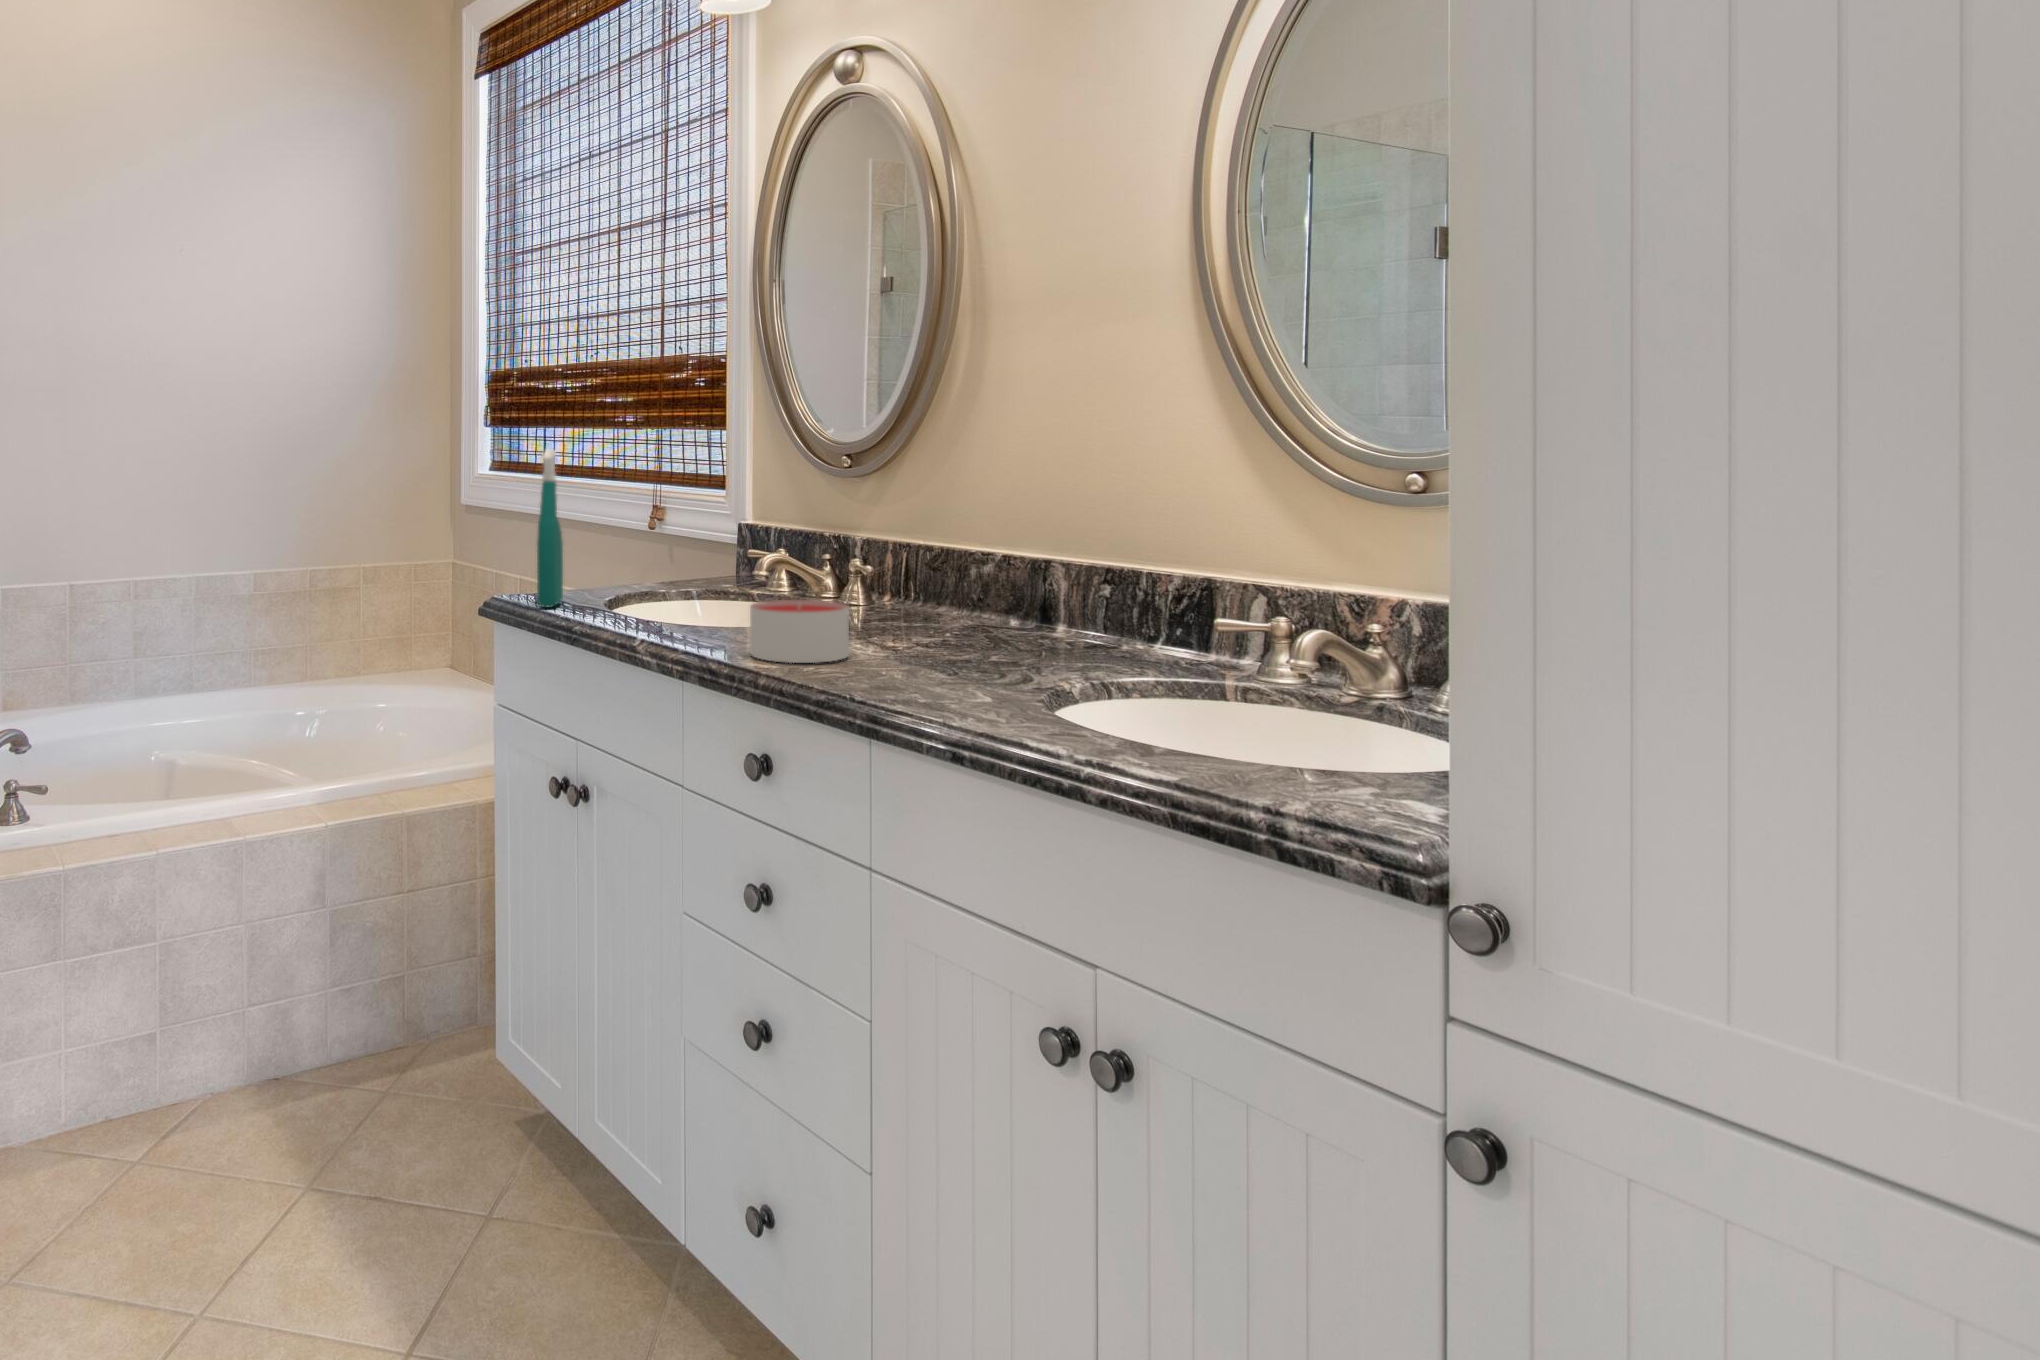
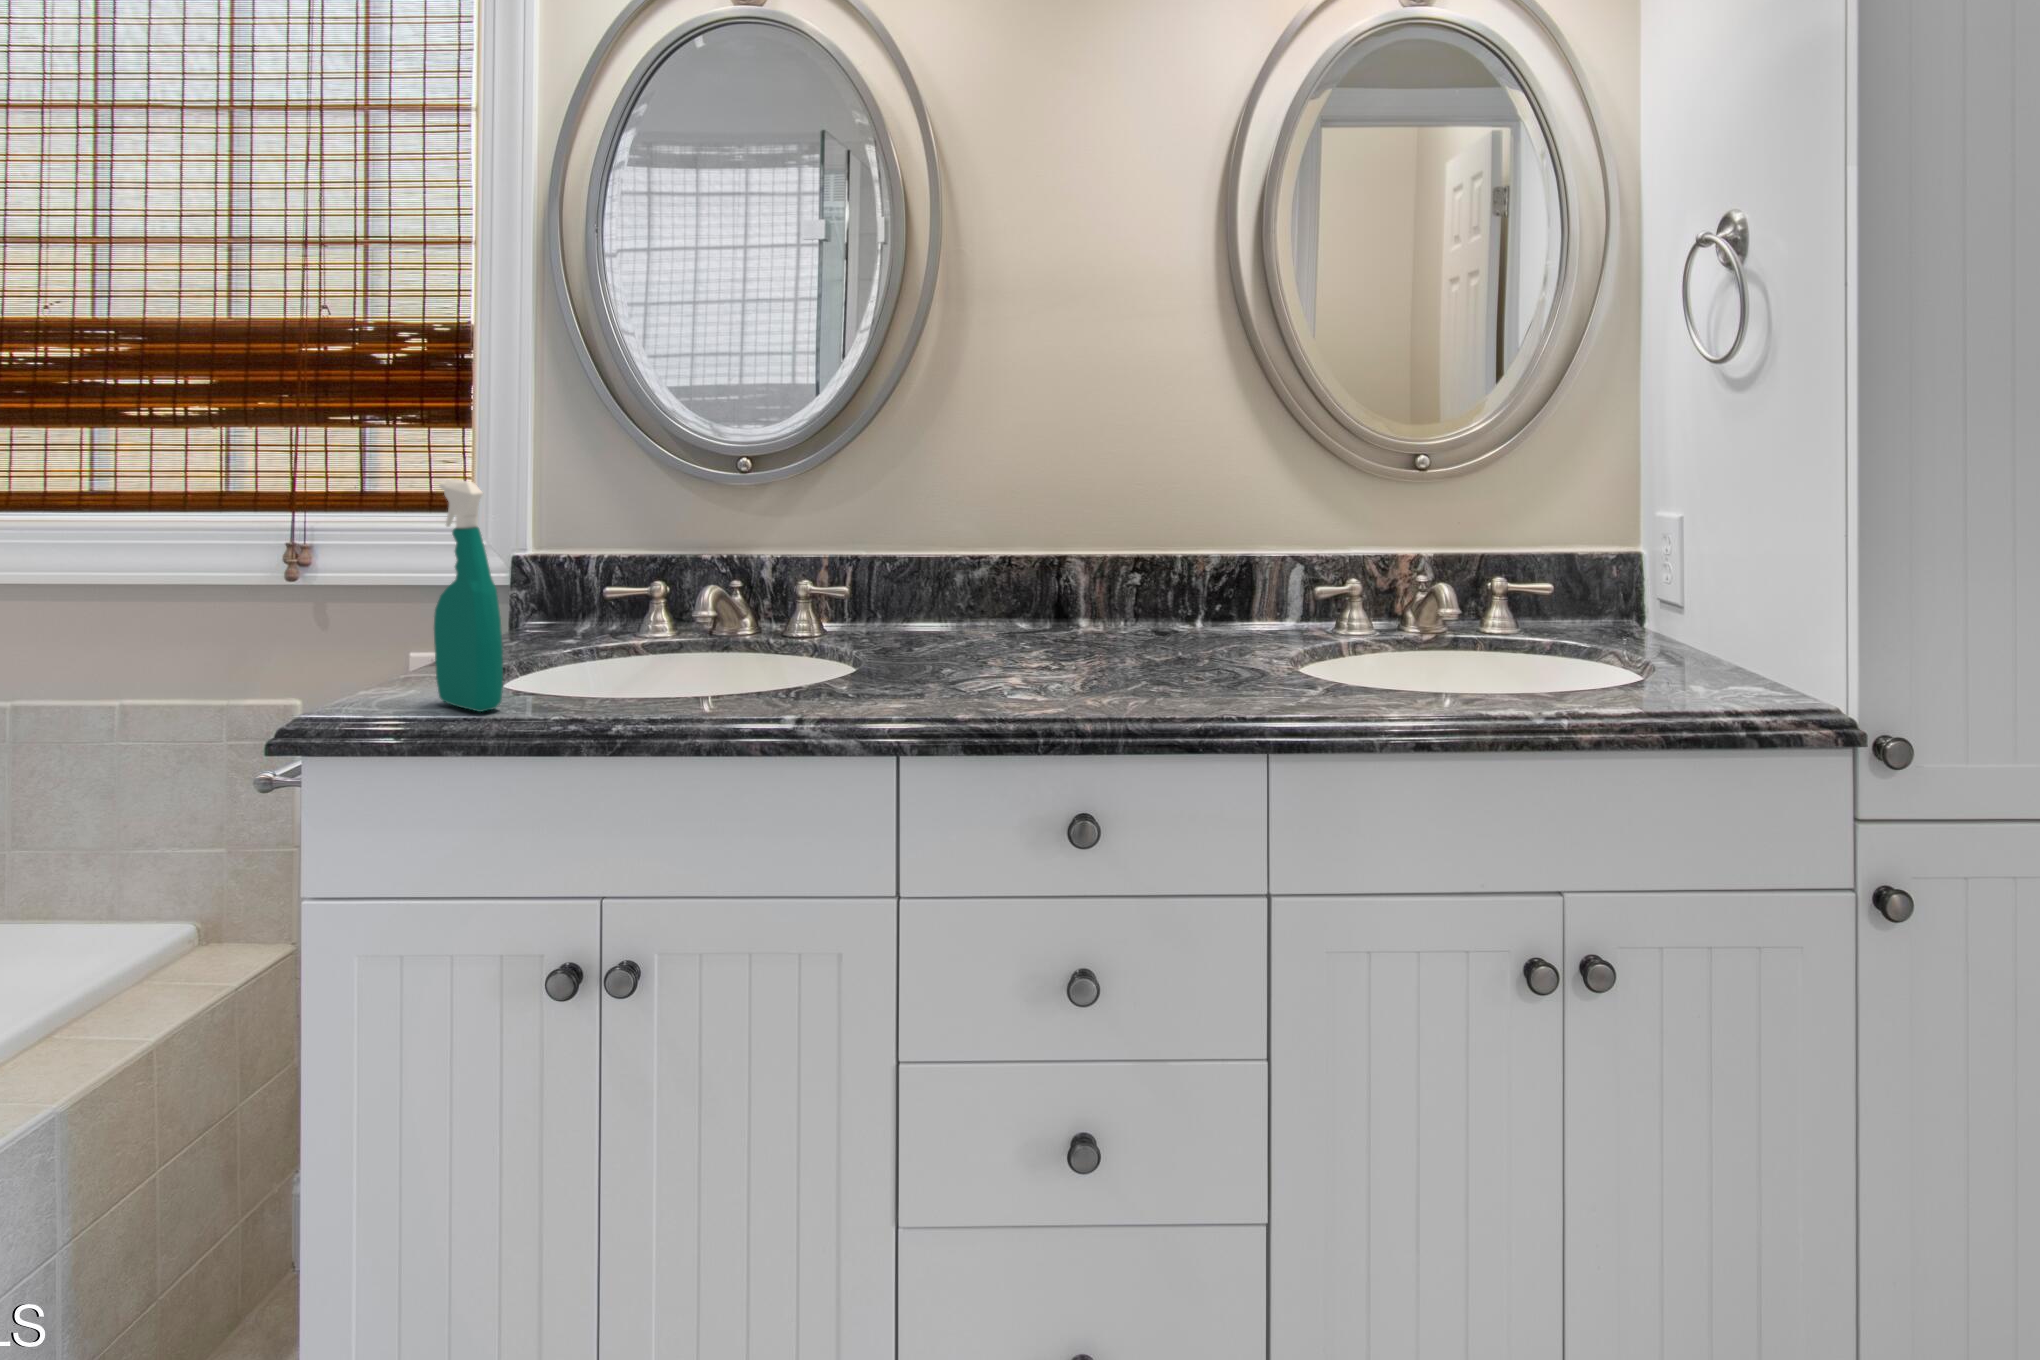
candle: present [750,600,849,663] -> none [960,629,1071,706]

